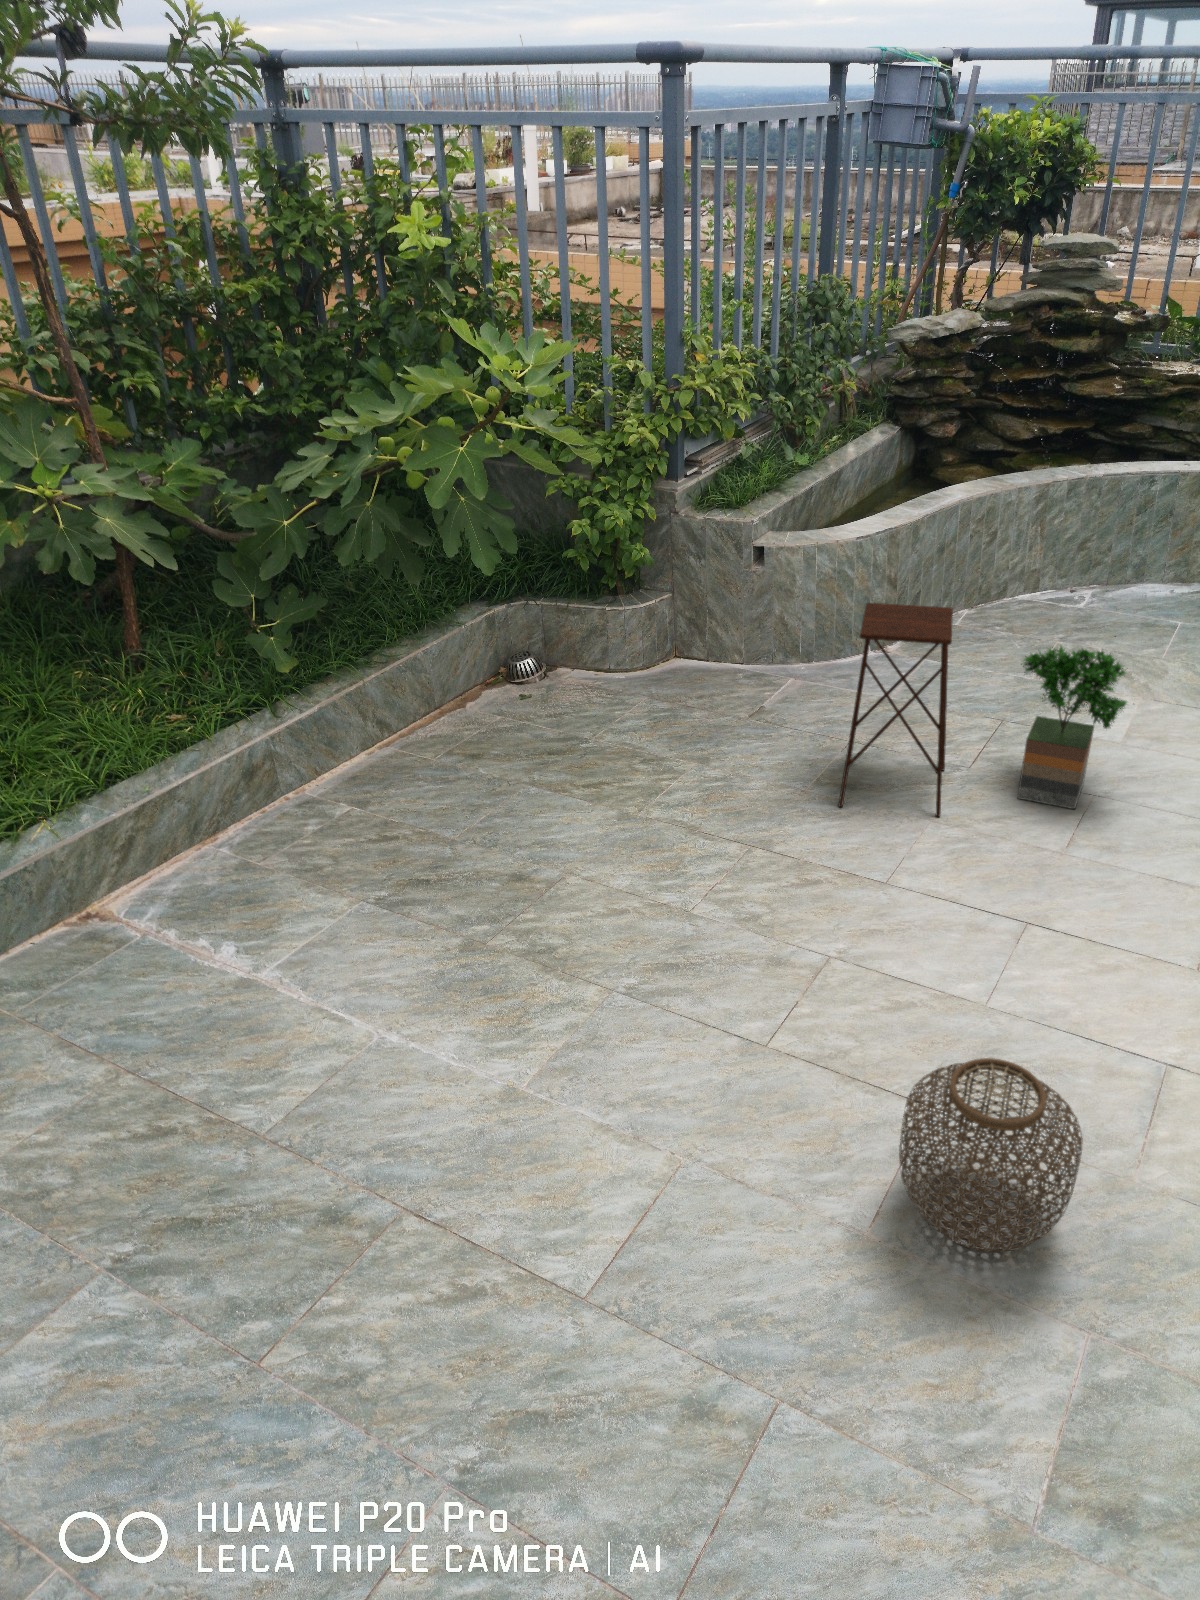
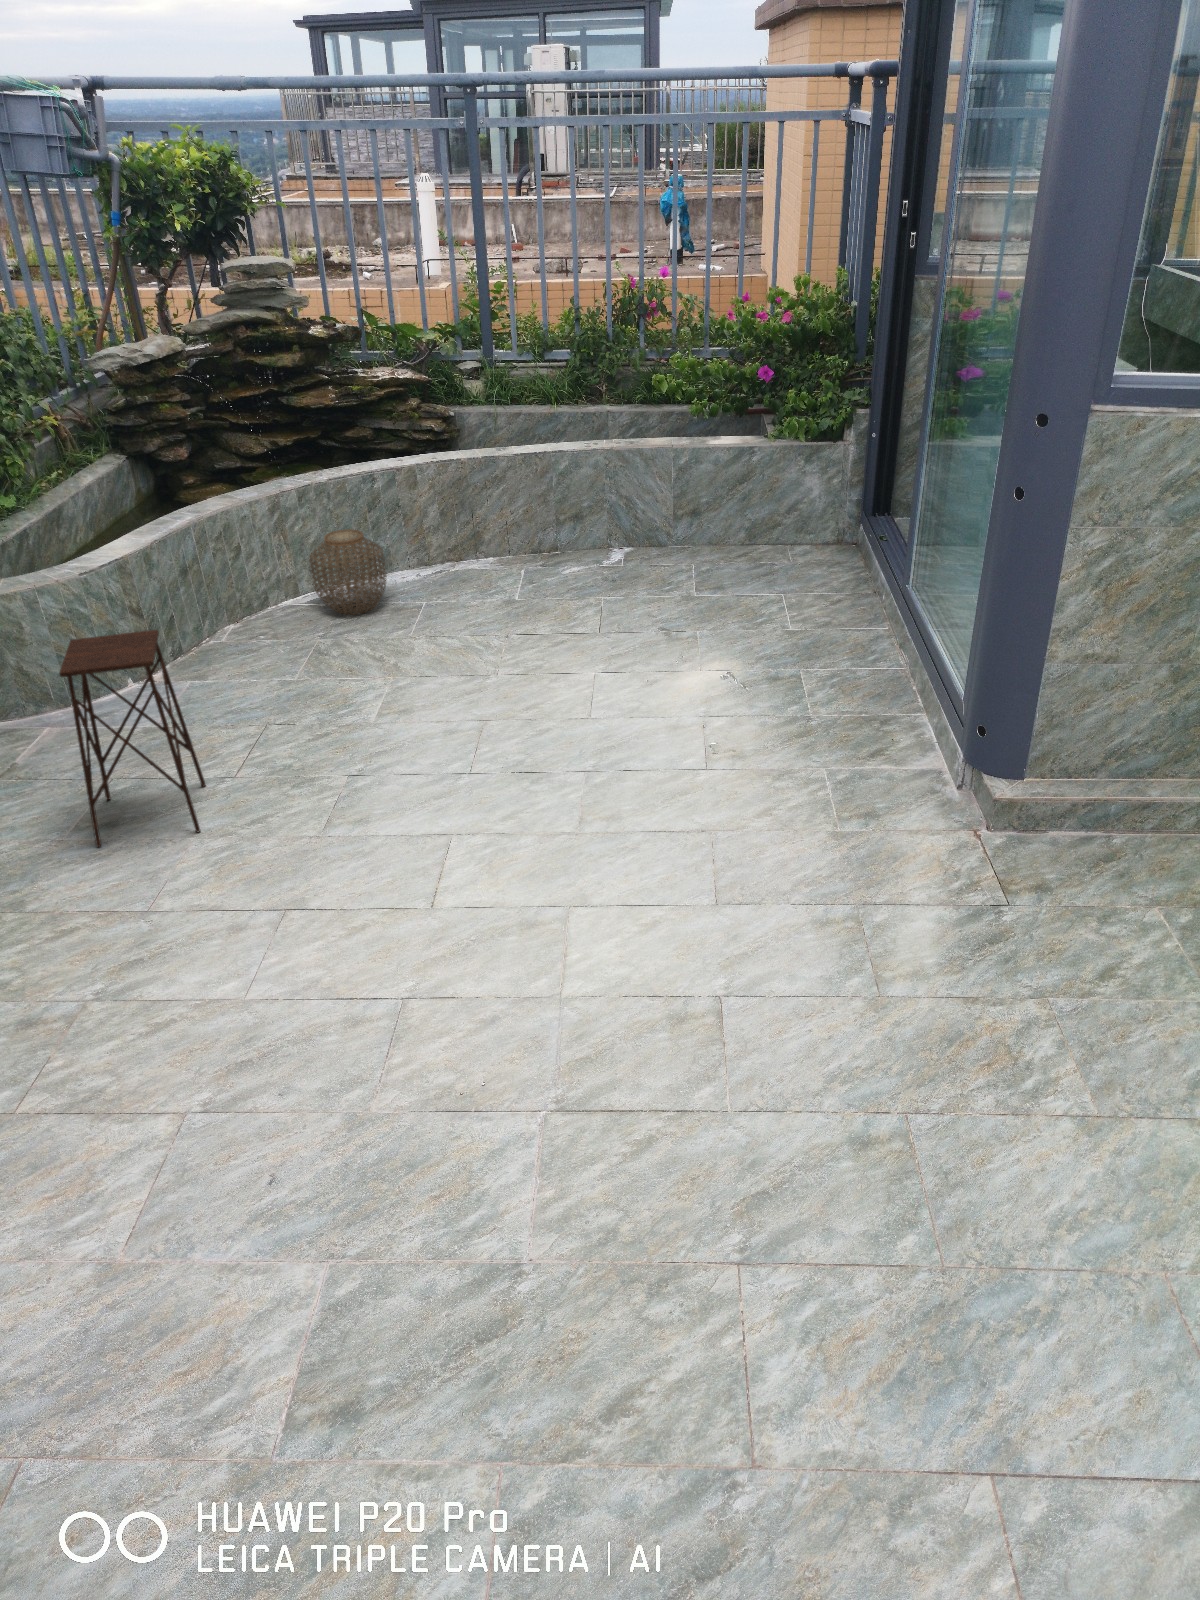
potted tree: present [1018,646,1127,809] -> none [238,642,344,796]
woven basket: present [899,1058,1083,1253] -> present [309,529,387,615]

